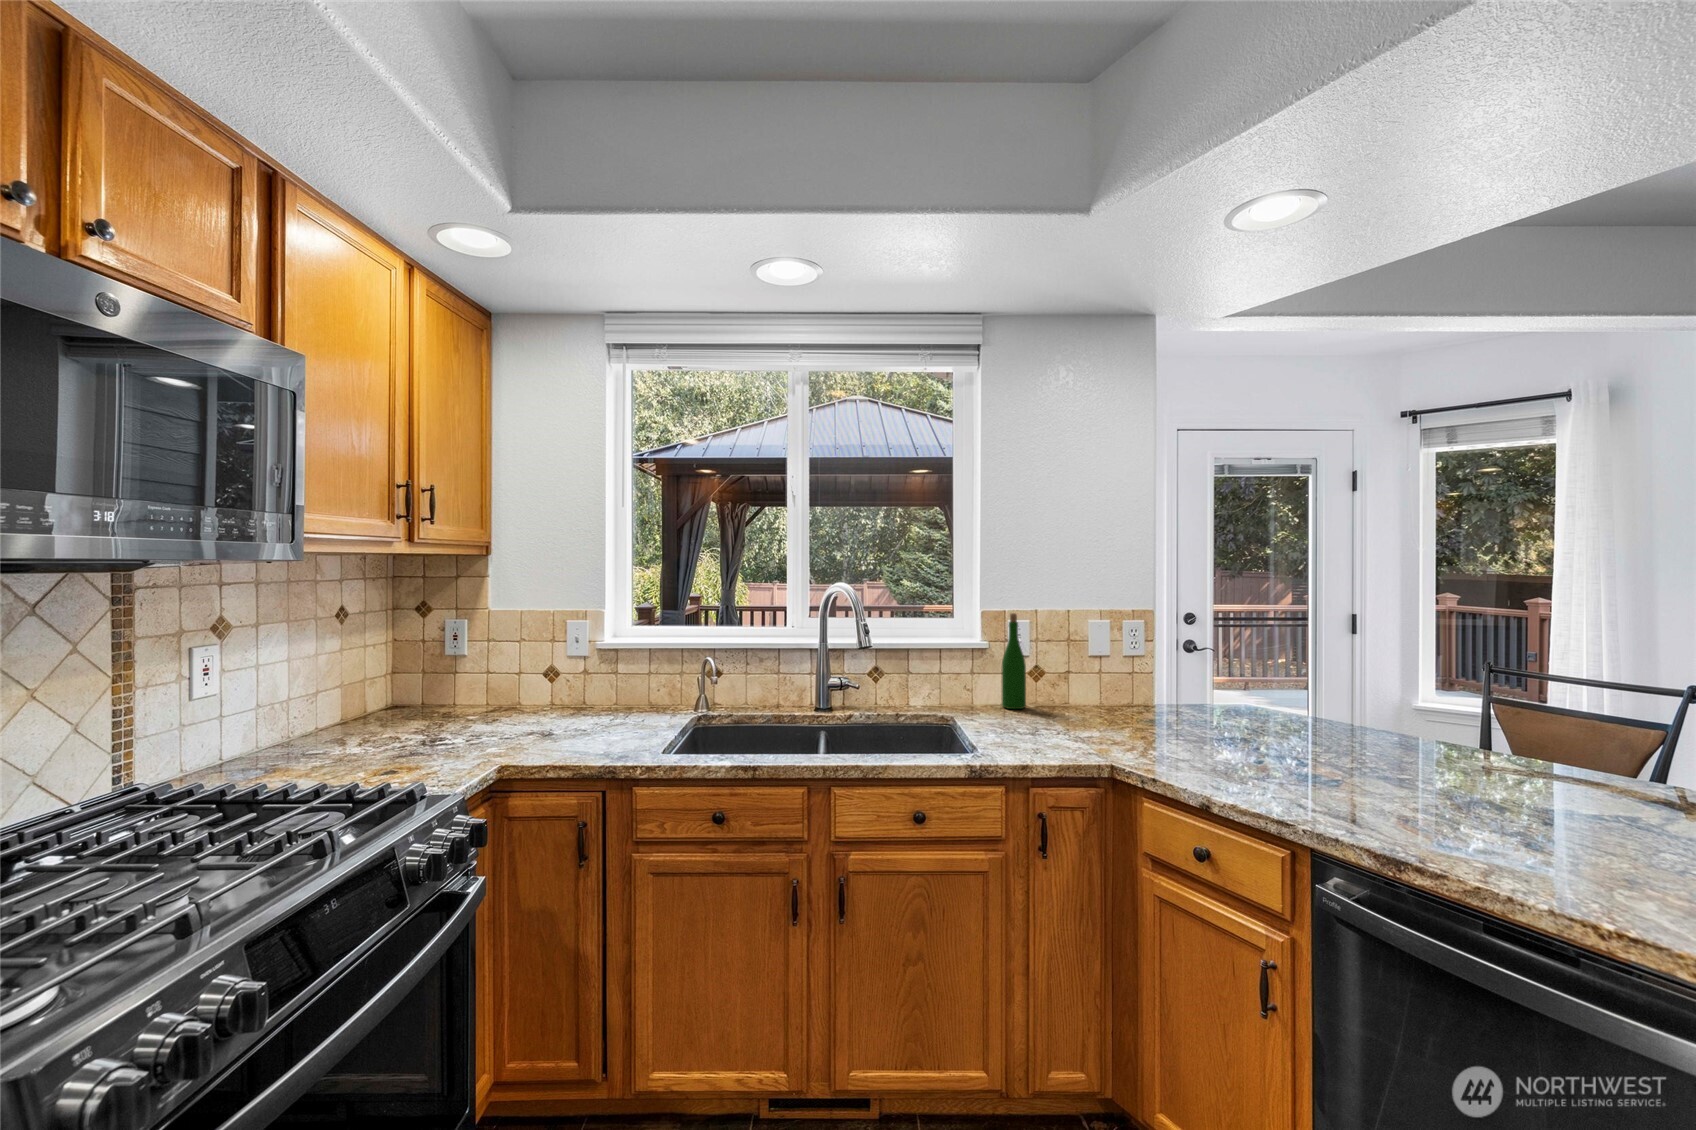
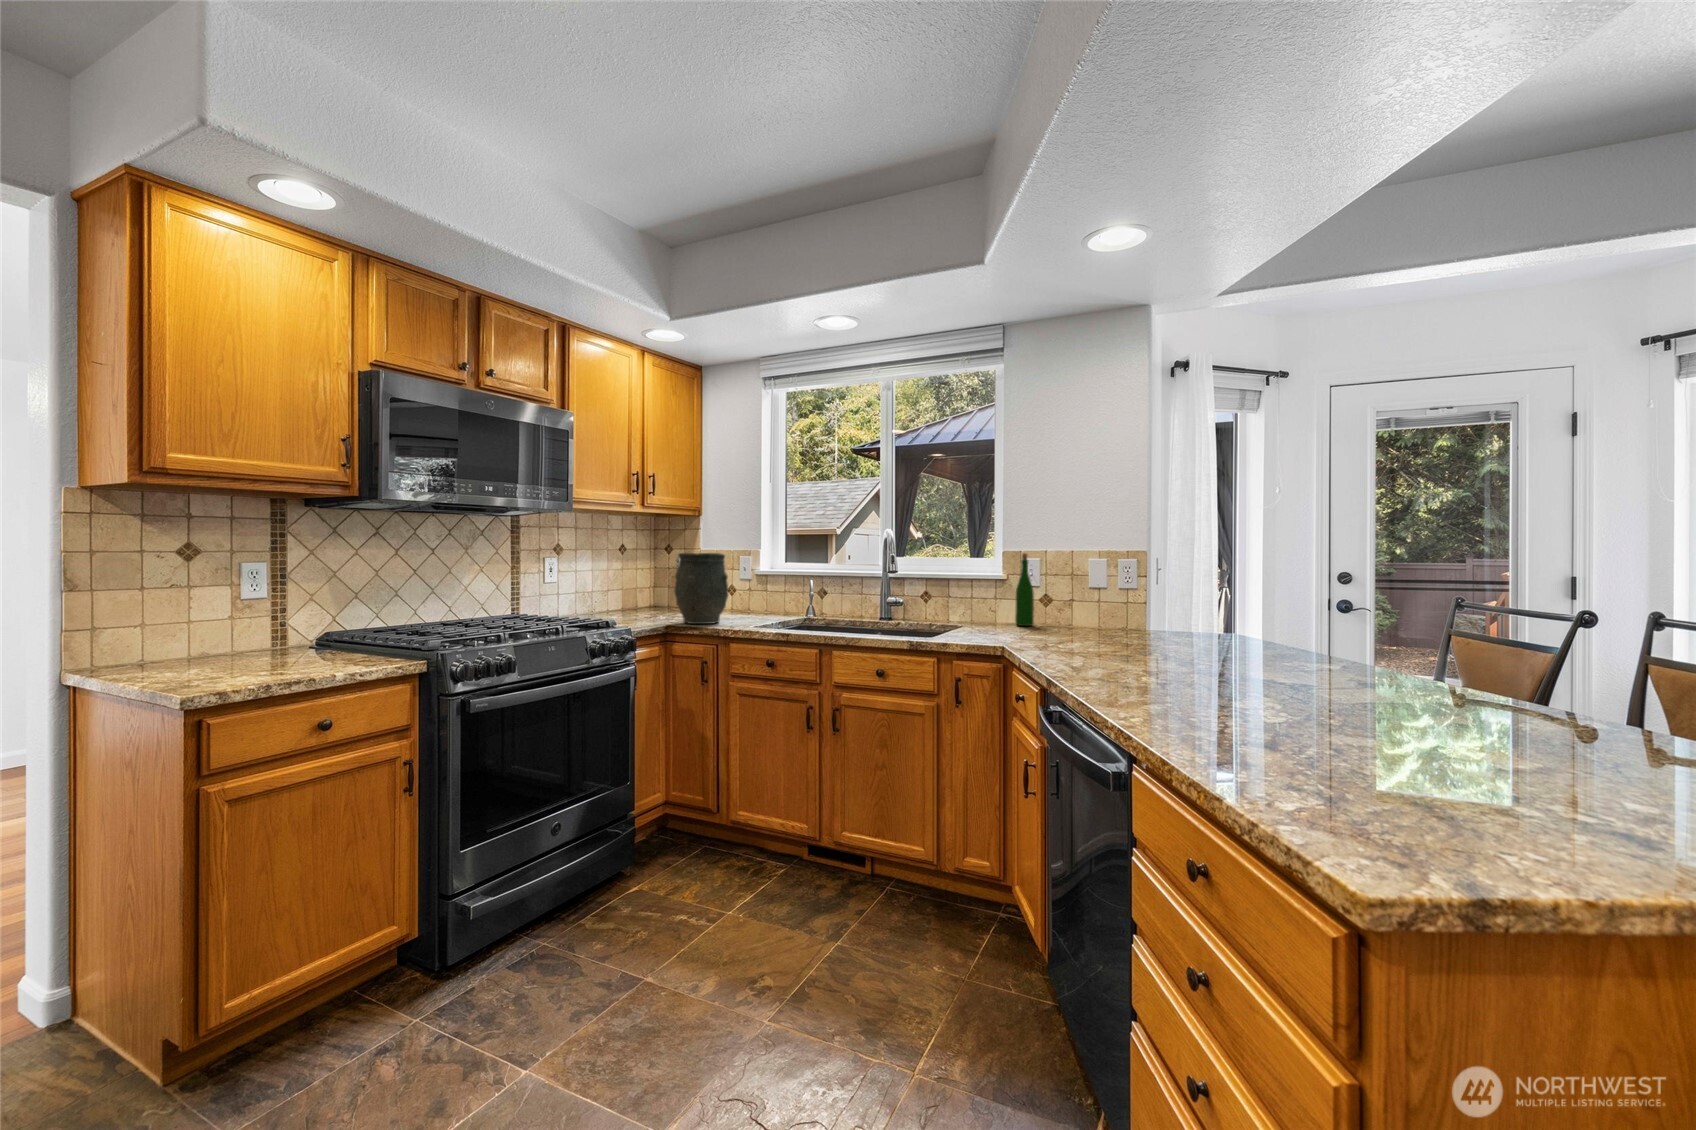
vase: none [500,628,602,756] -> present [674,553,728,624]

